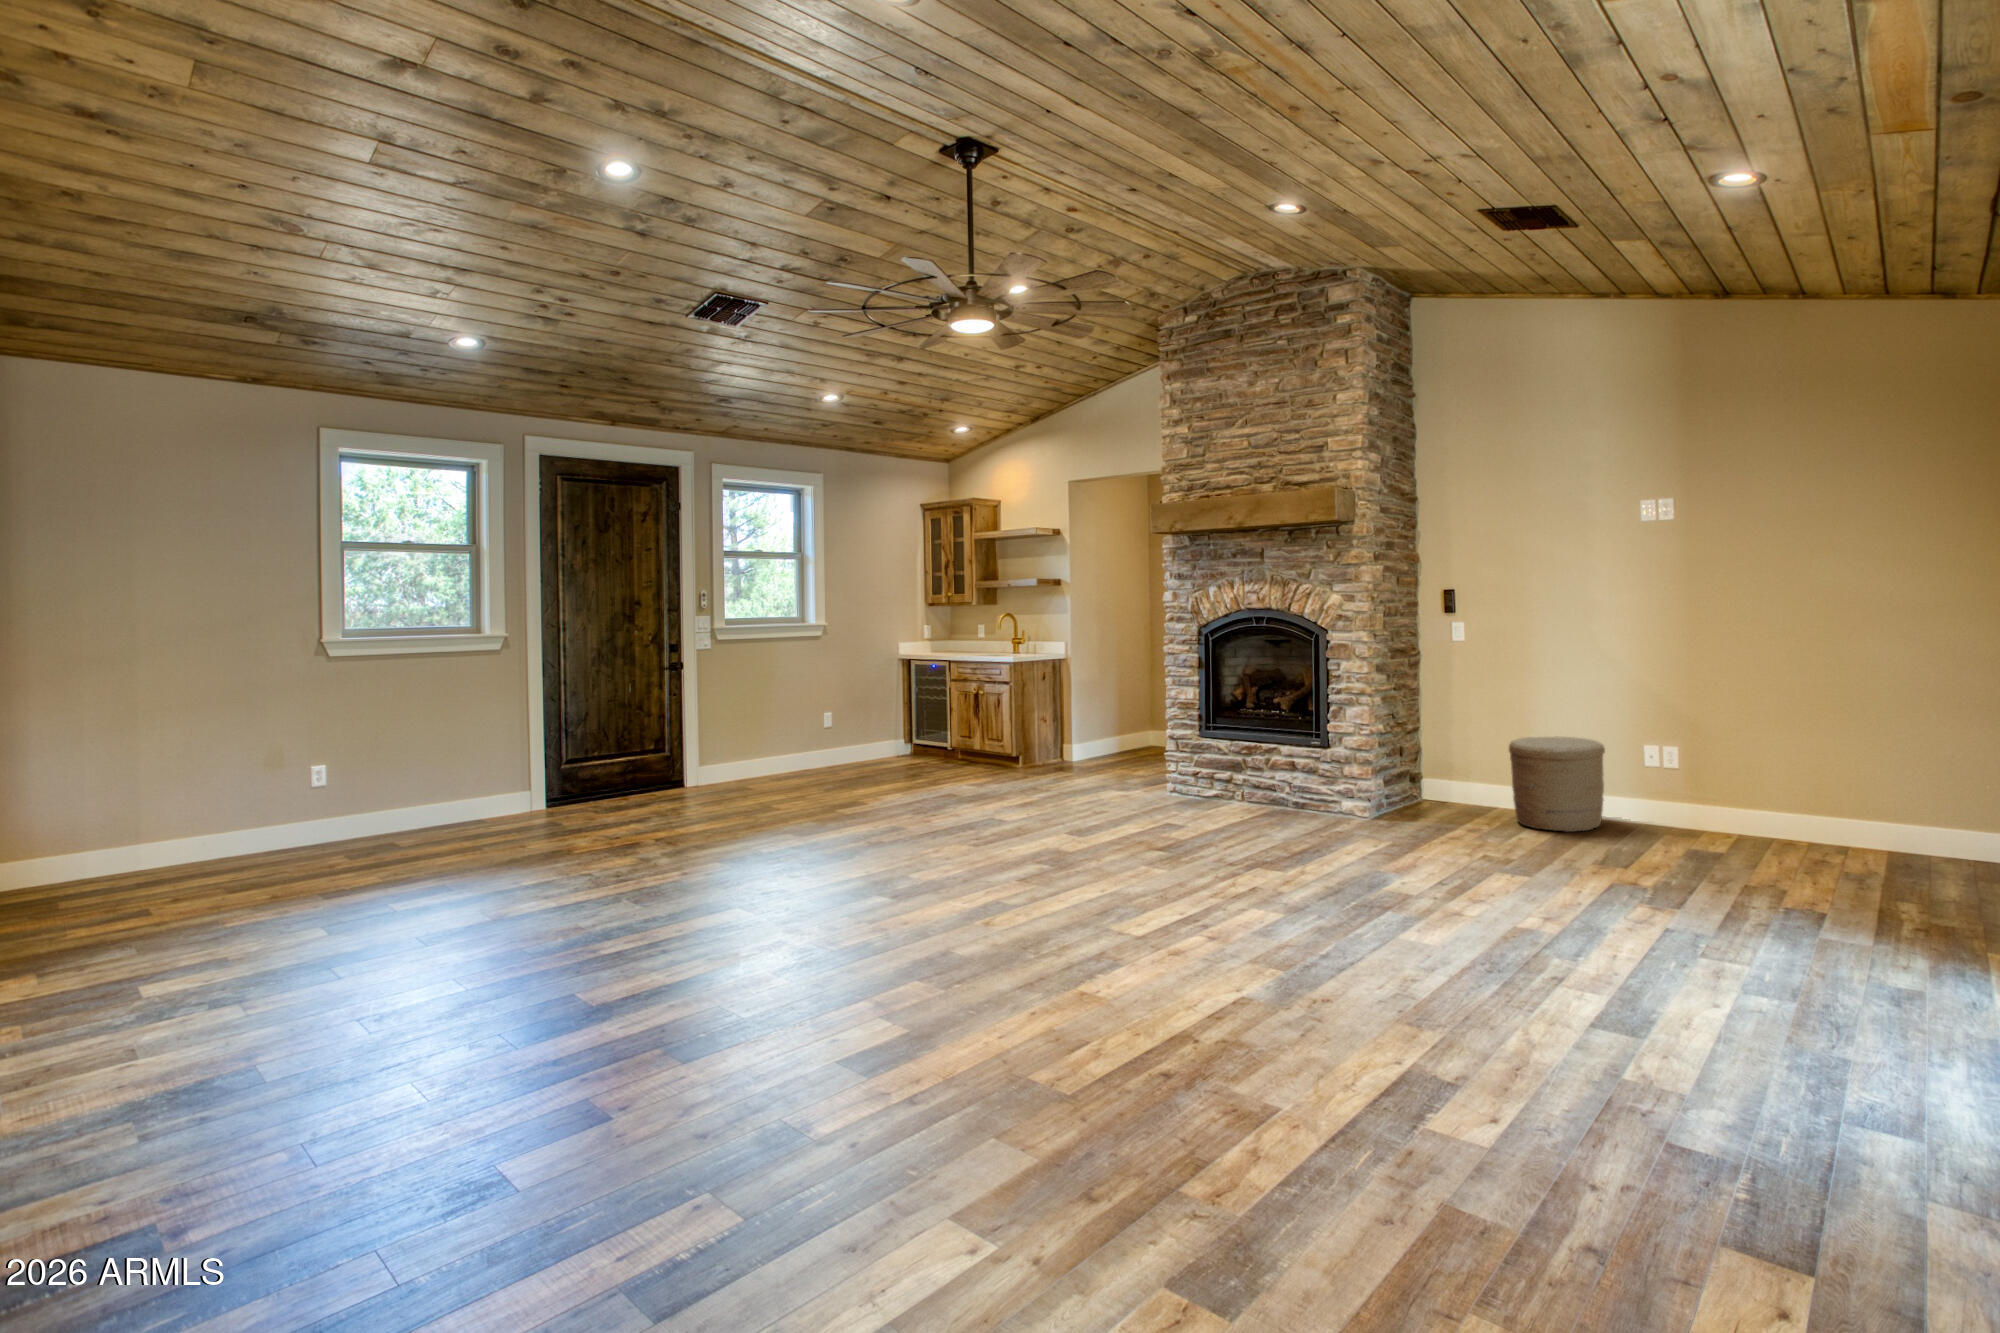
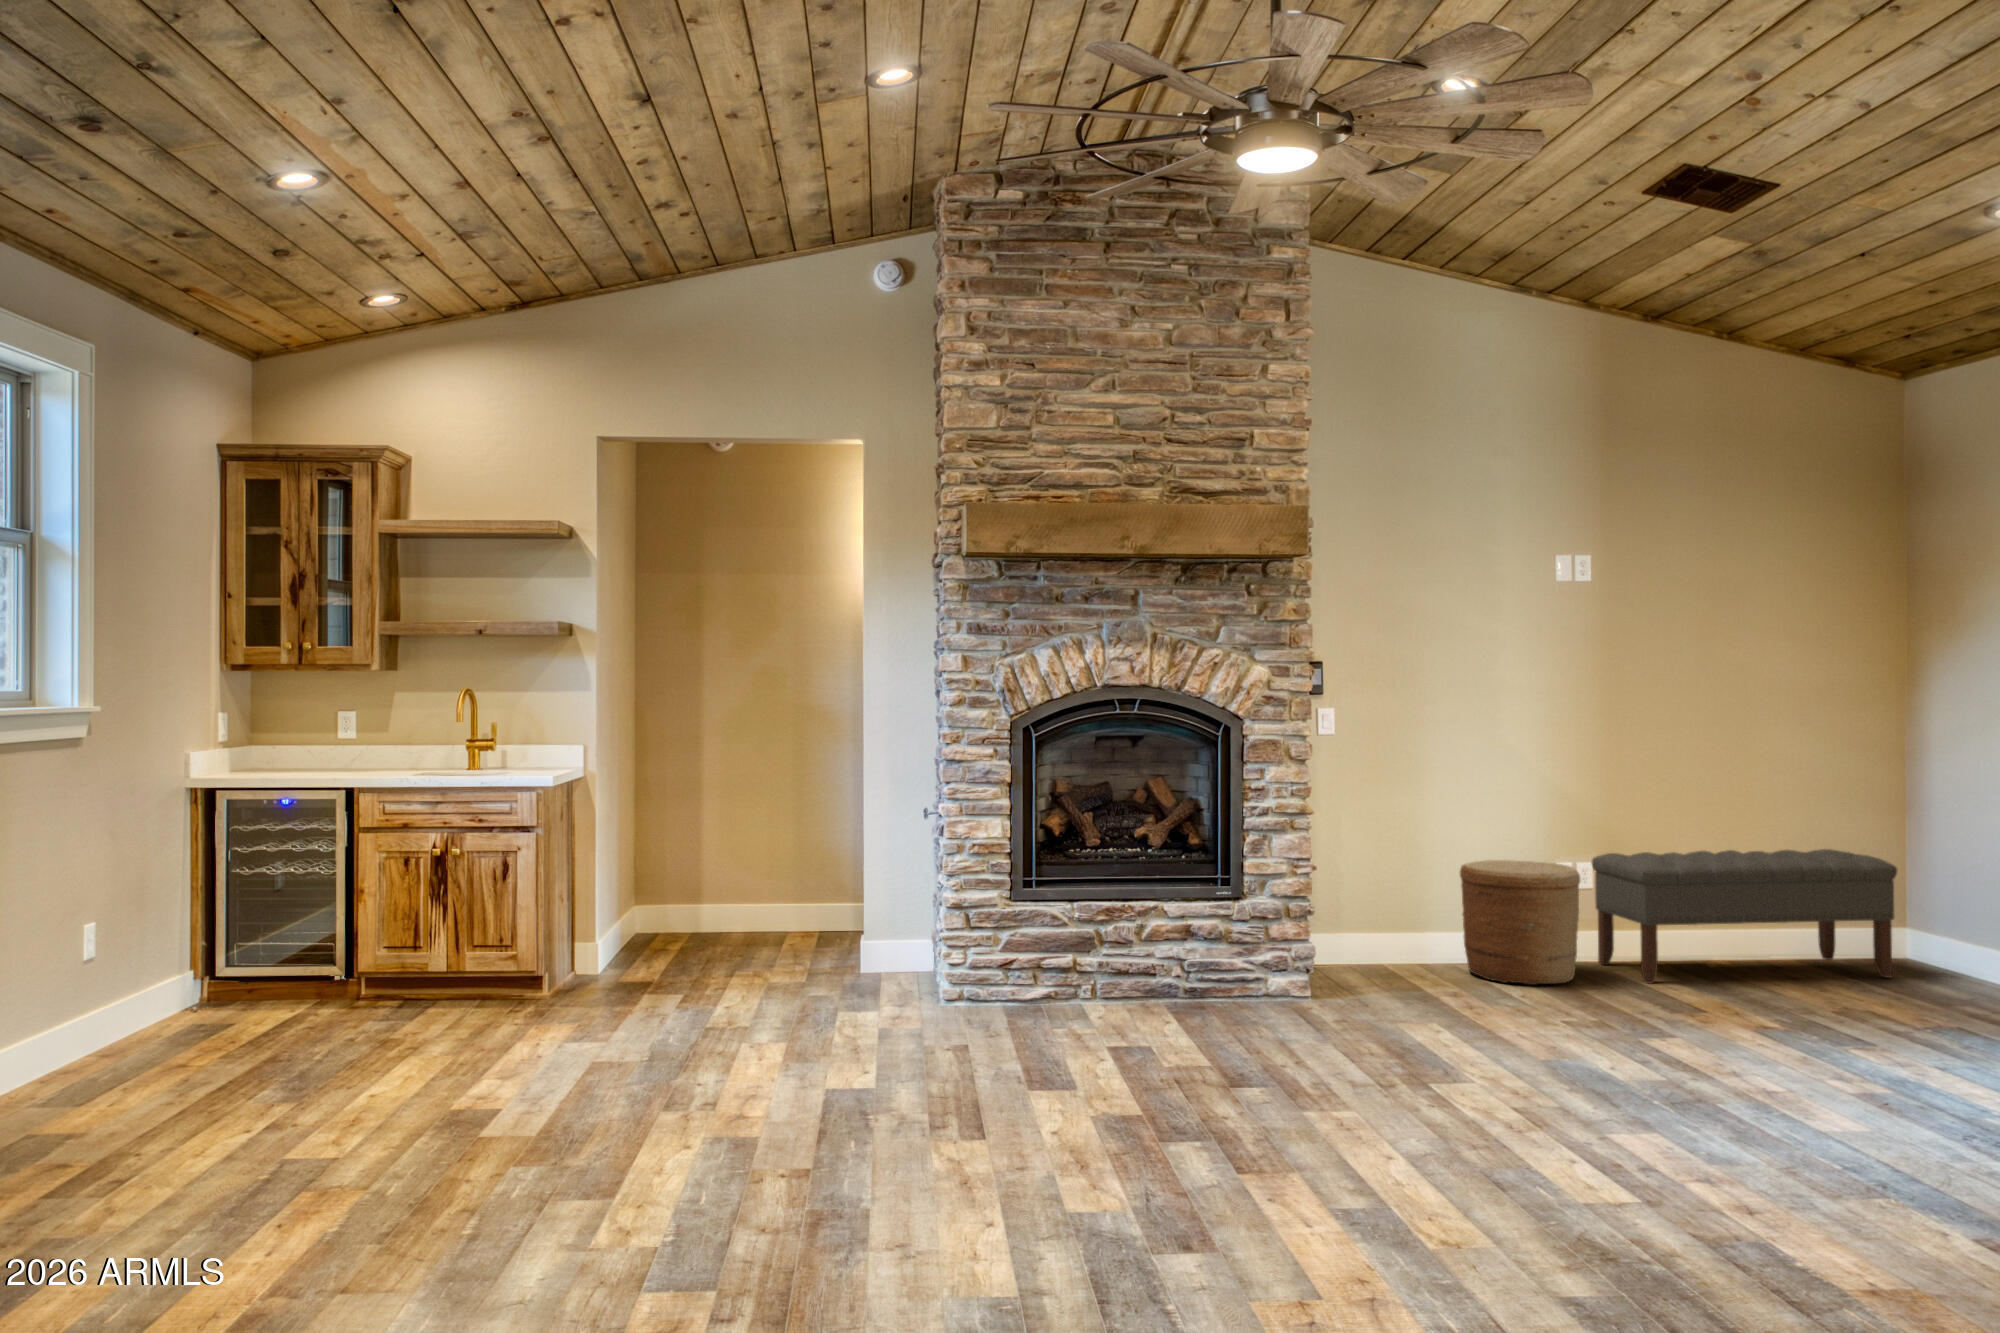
bench: none [1633,738,1919,870] -> present [1592,849,1897,984]

